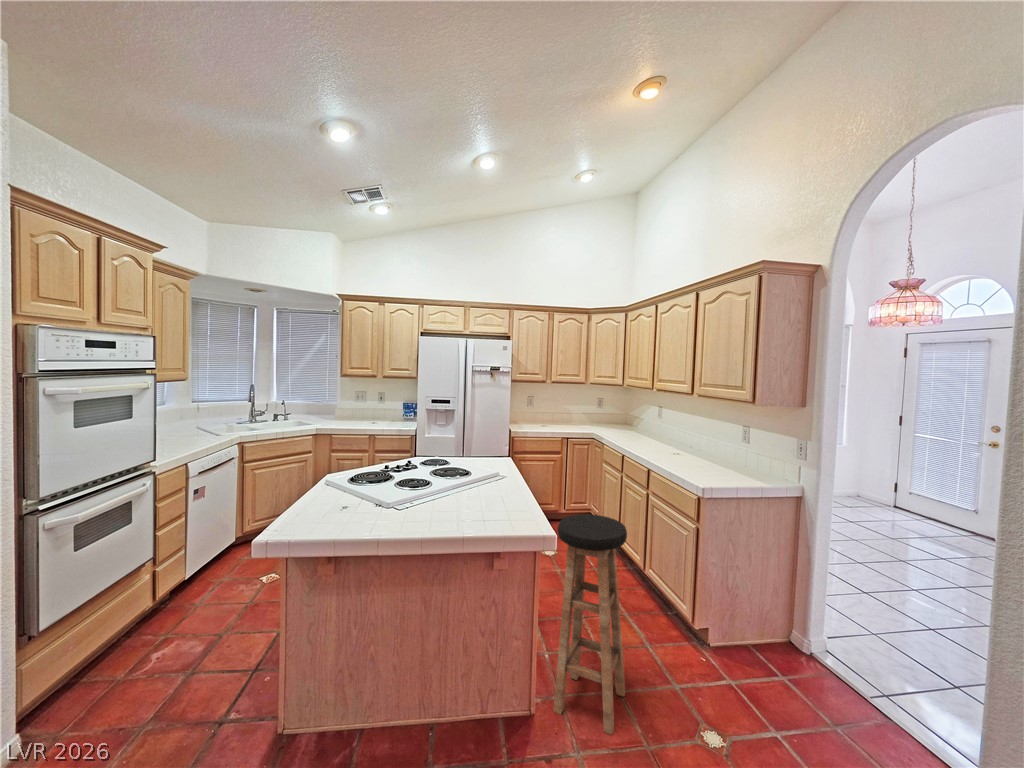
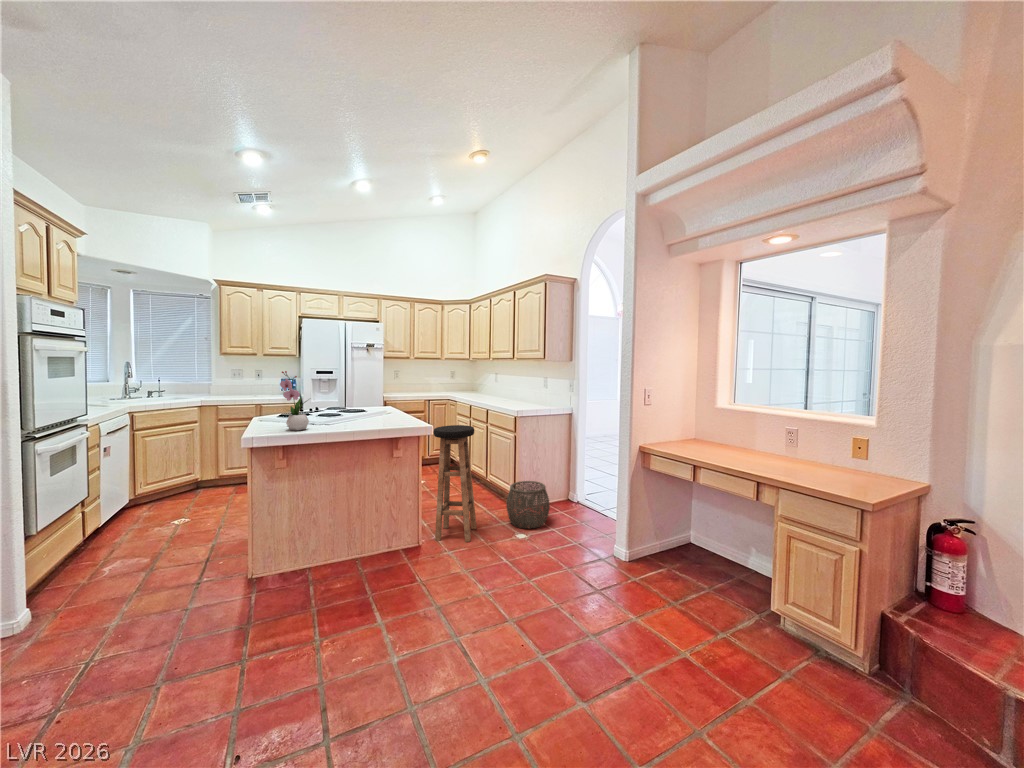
flower arrangement: none [315,432,362,528] -> present [280,371,309,430]
woven basket: none [680,619,767,727] -> present [506,481,550,529]

